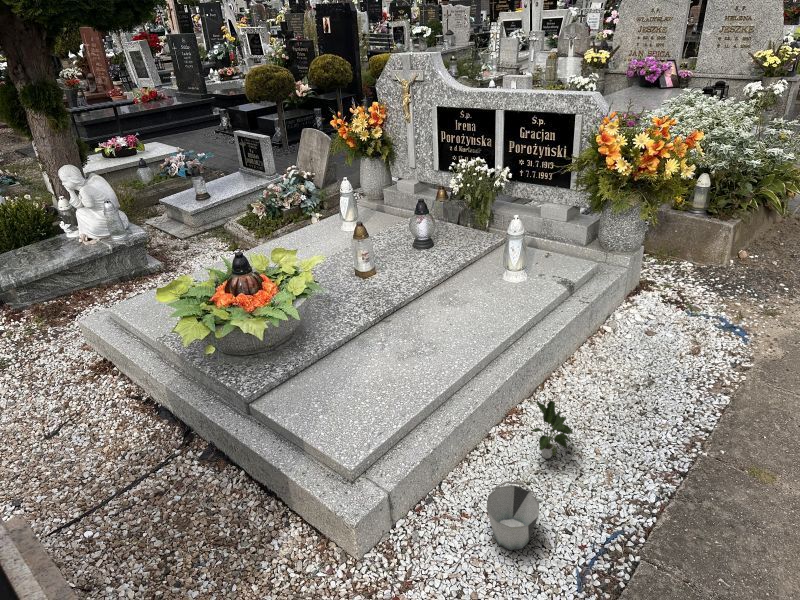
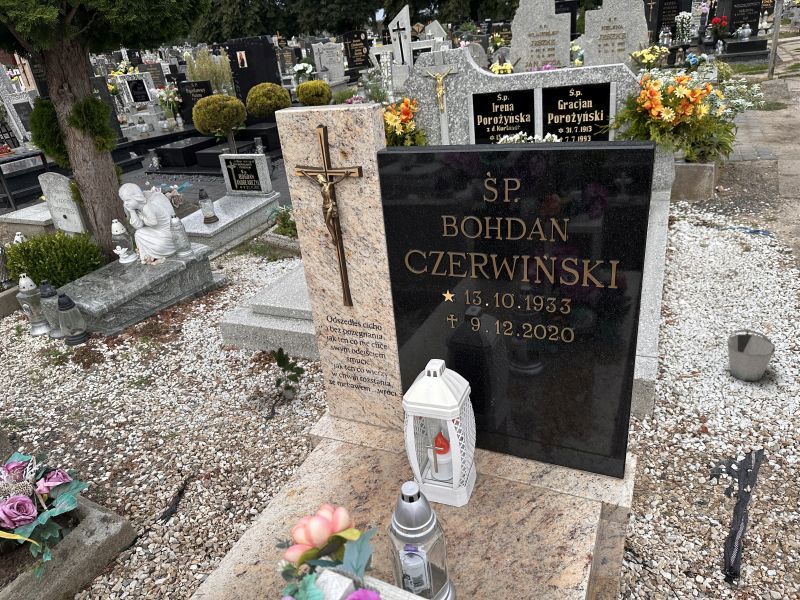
potted plant: present [531,401,574,459] -> present [270,347,306,399]

